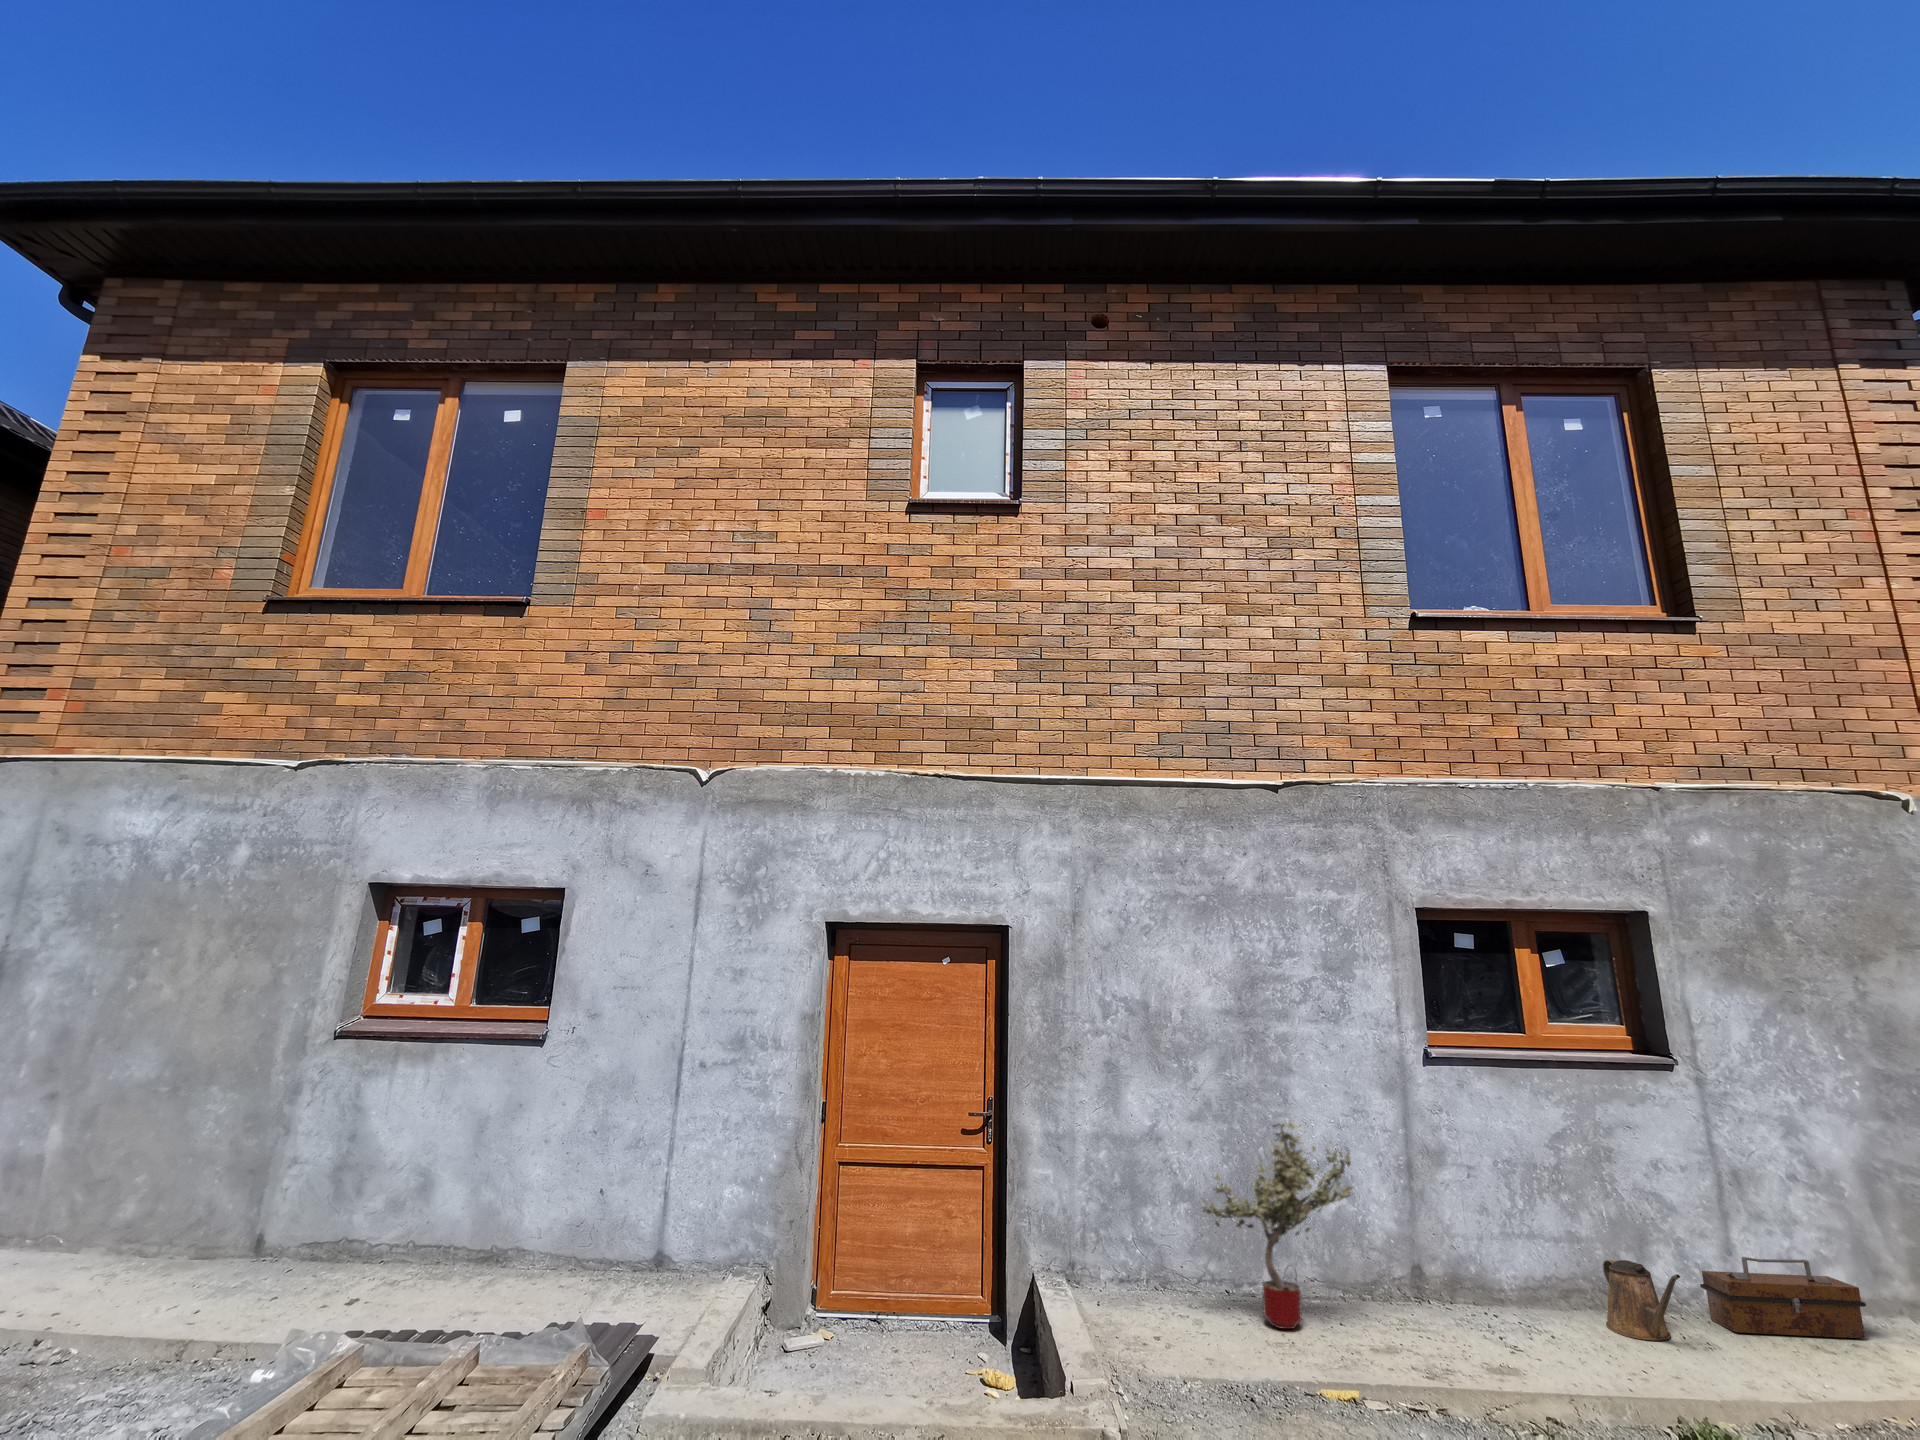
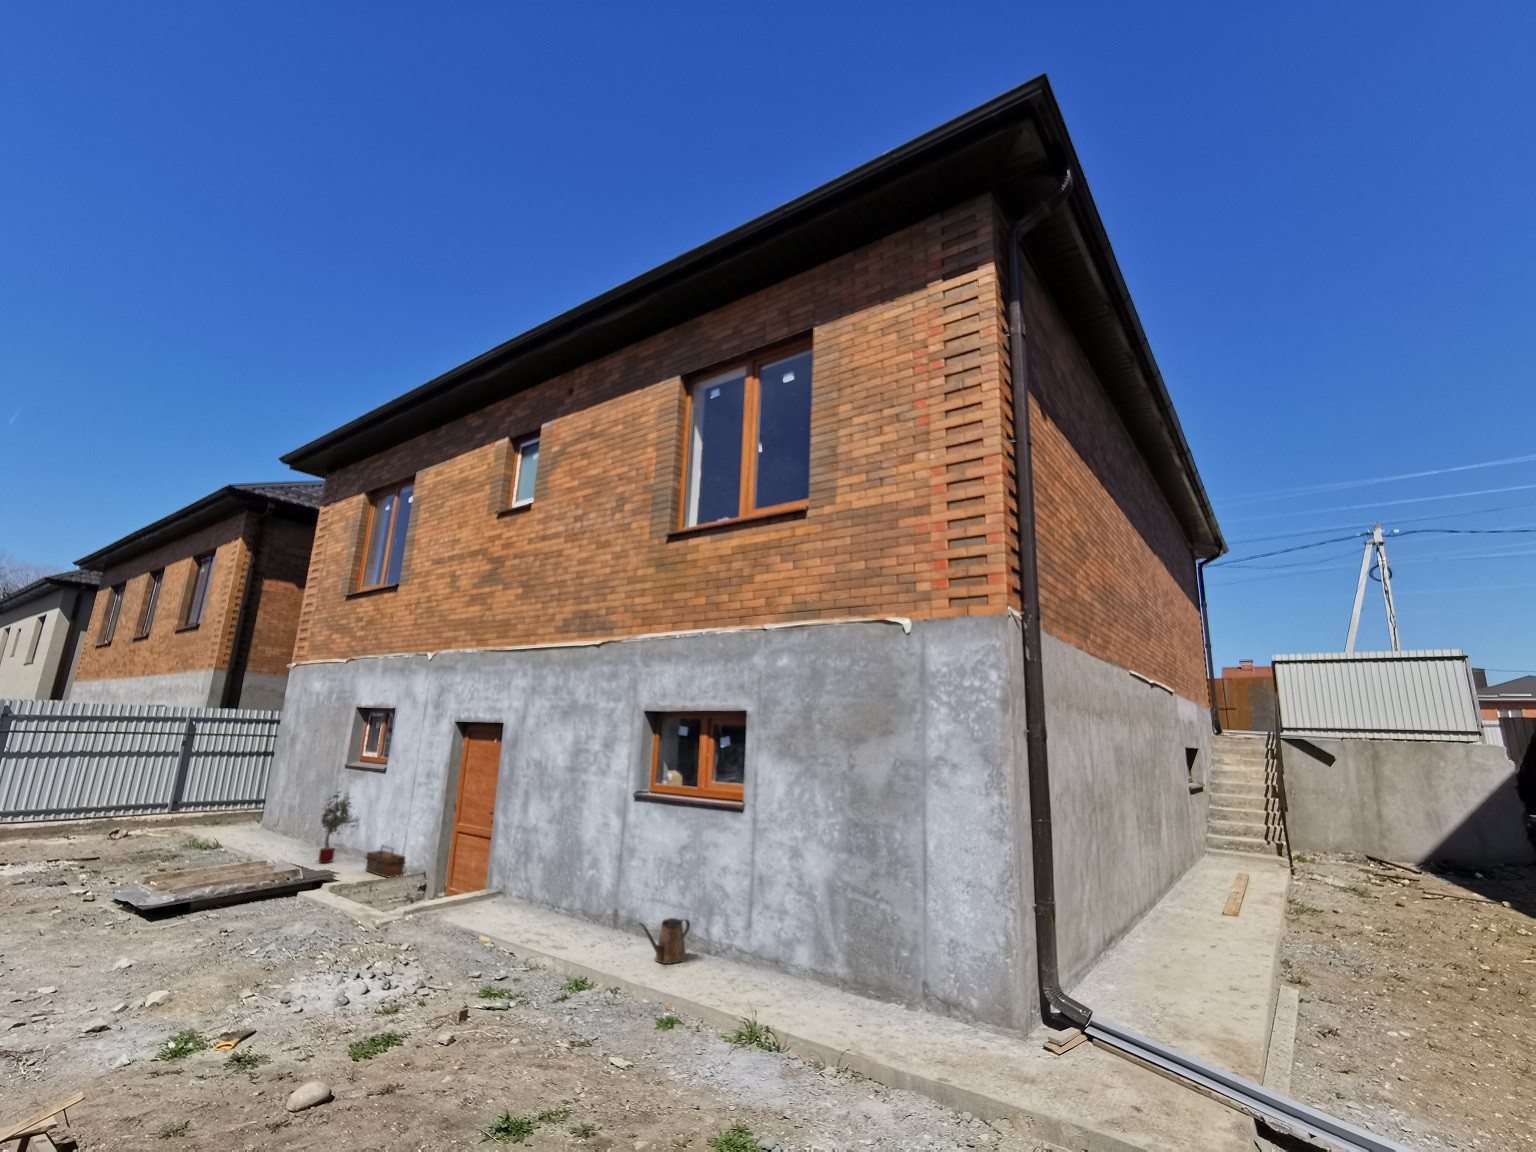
potted tree: present [1201,1122,1352,1329] -> present [318,792,358,863]
toolbox: present [1700,1257,1866,1338] -> present [366,846,405,877]

